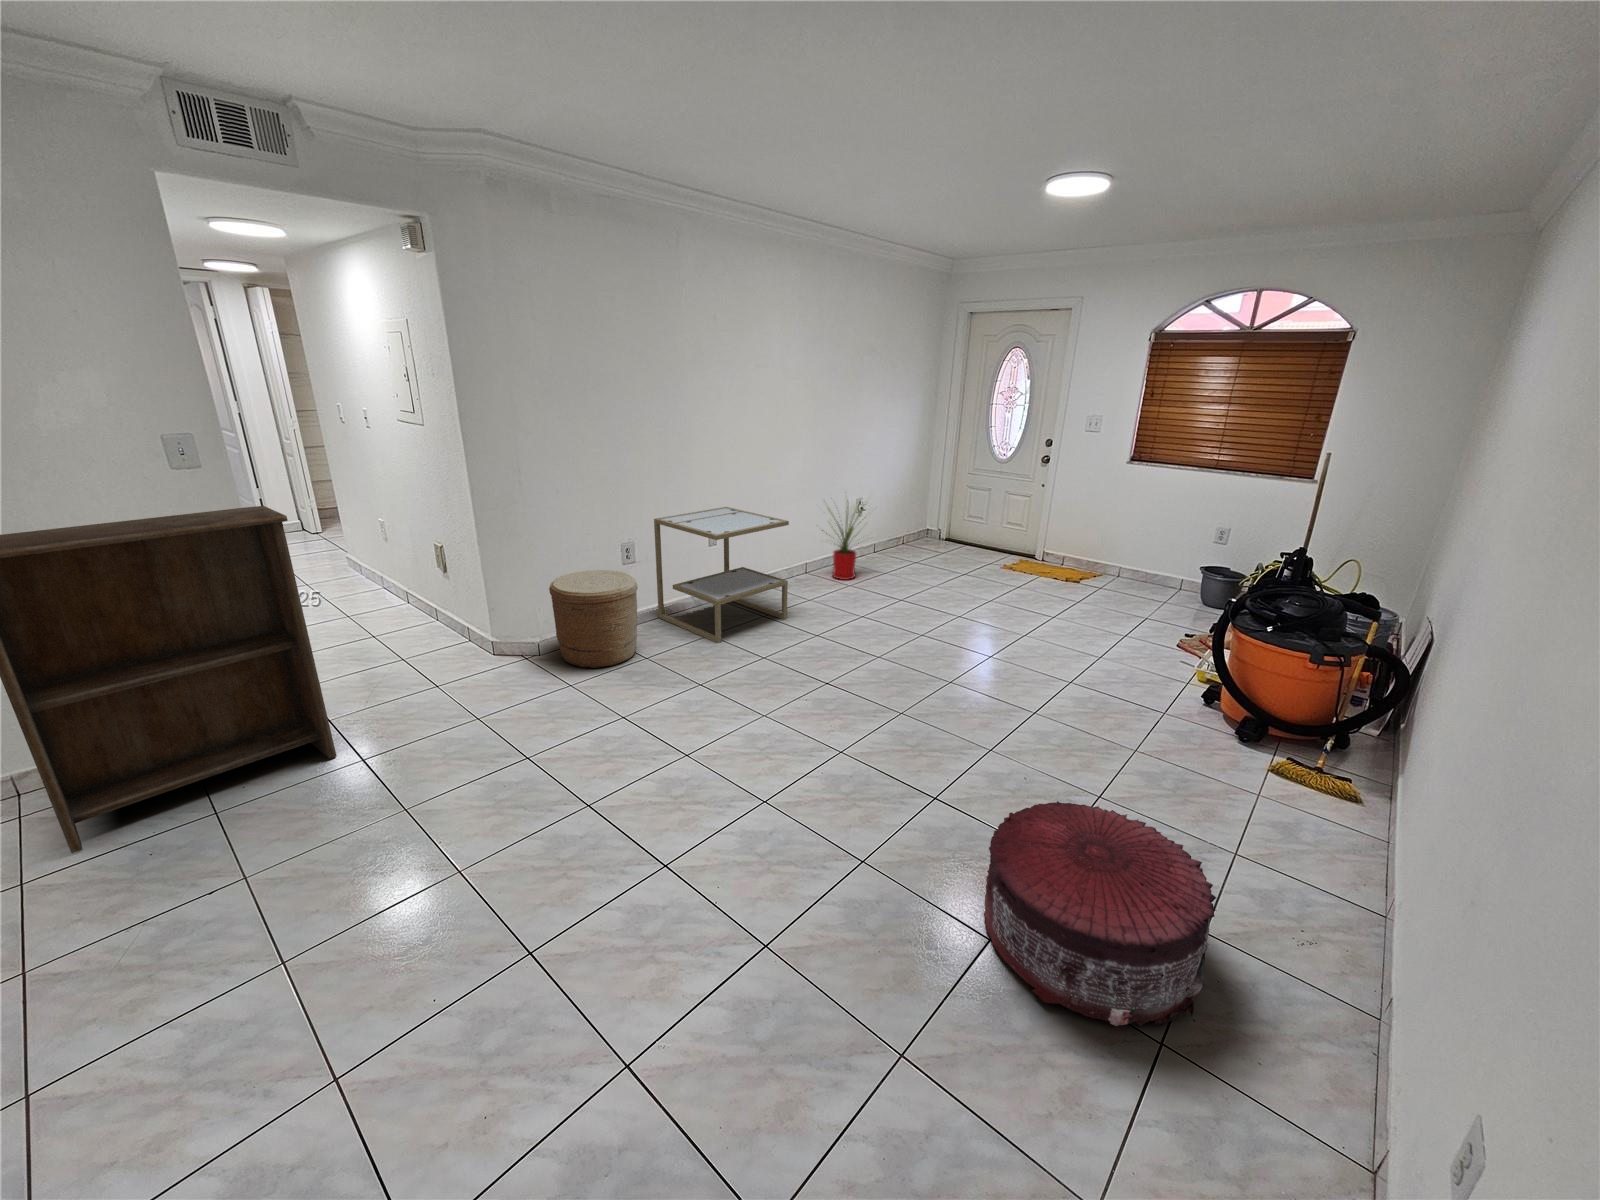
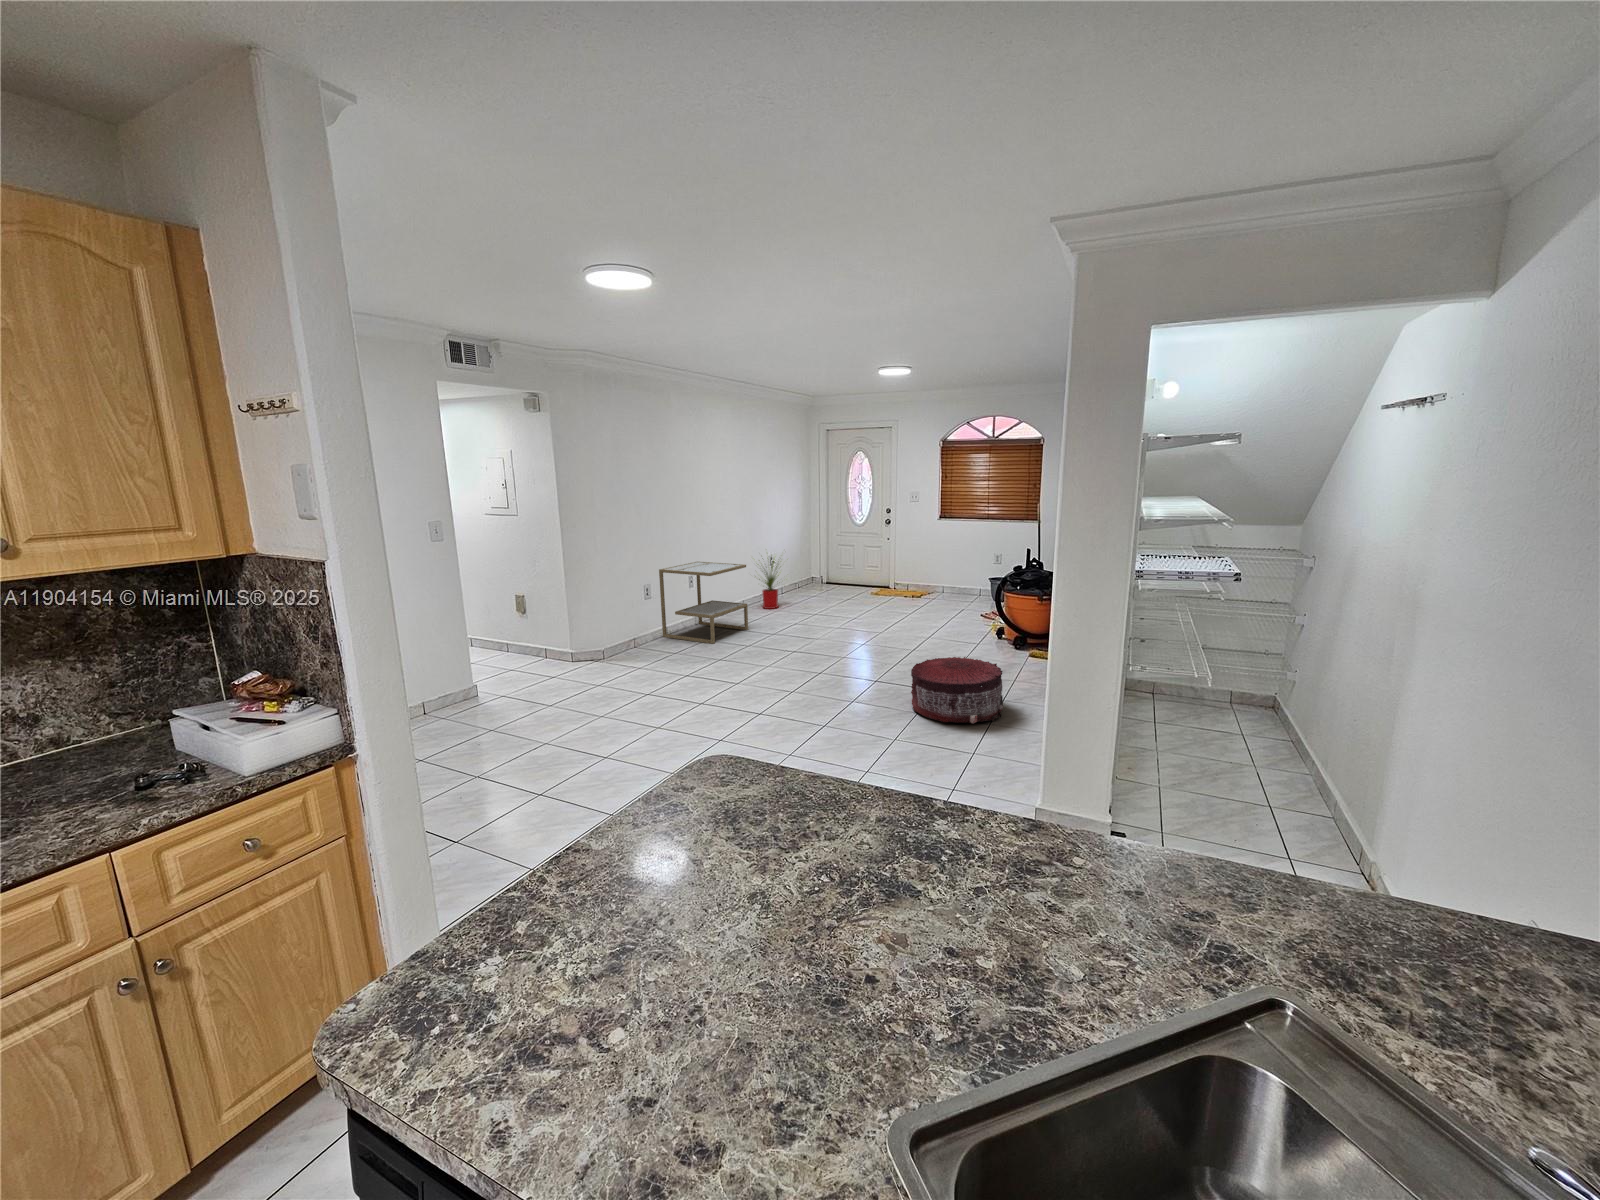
bookshelf: present [0,506,337,853] -> none [367,559,527,752]
woven basket: present [549,570,638,668] -> none [610,601,666,662]

